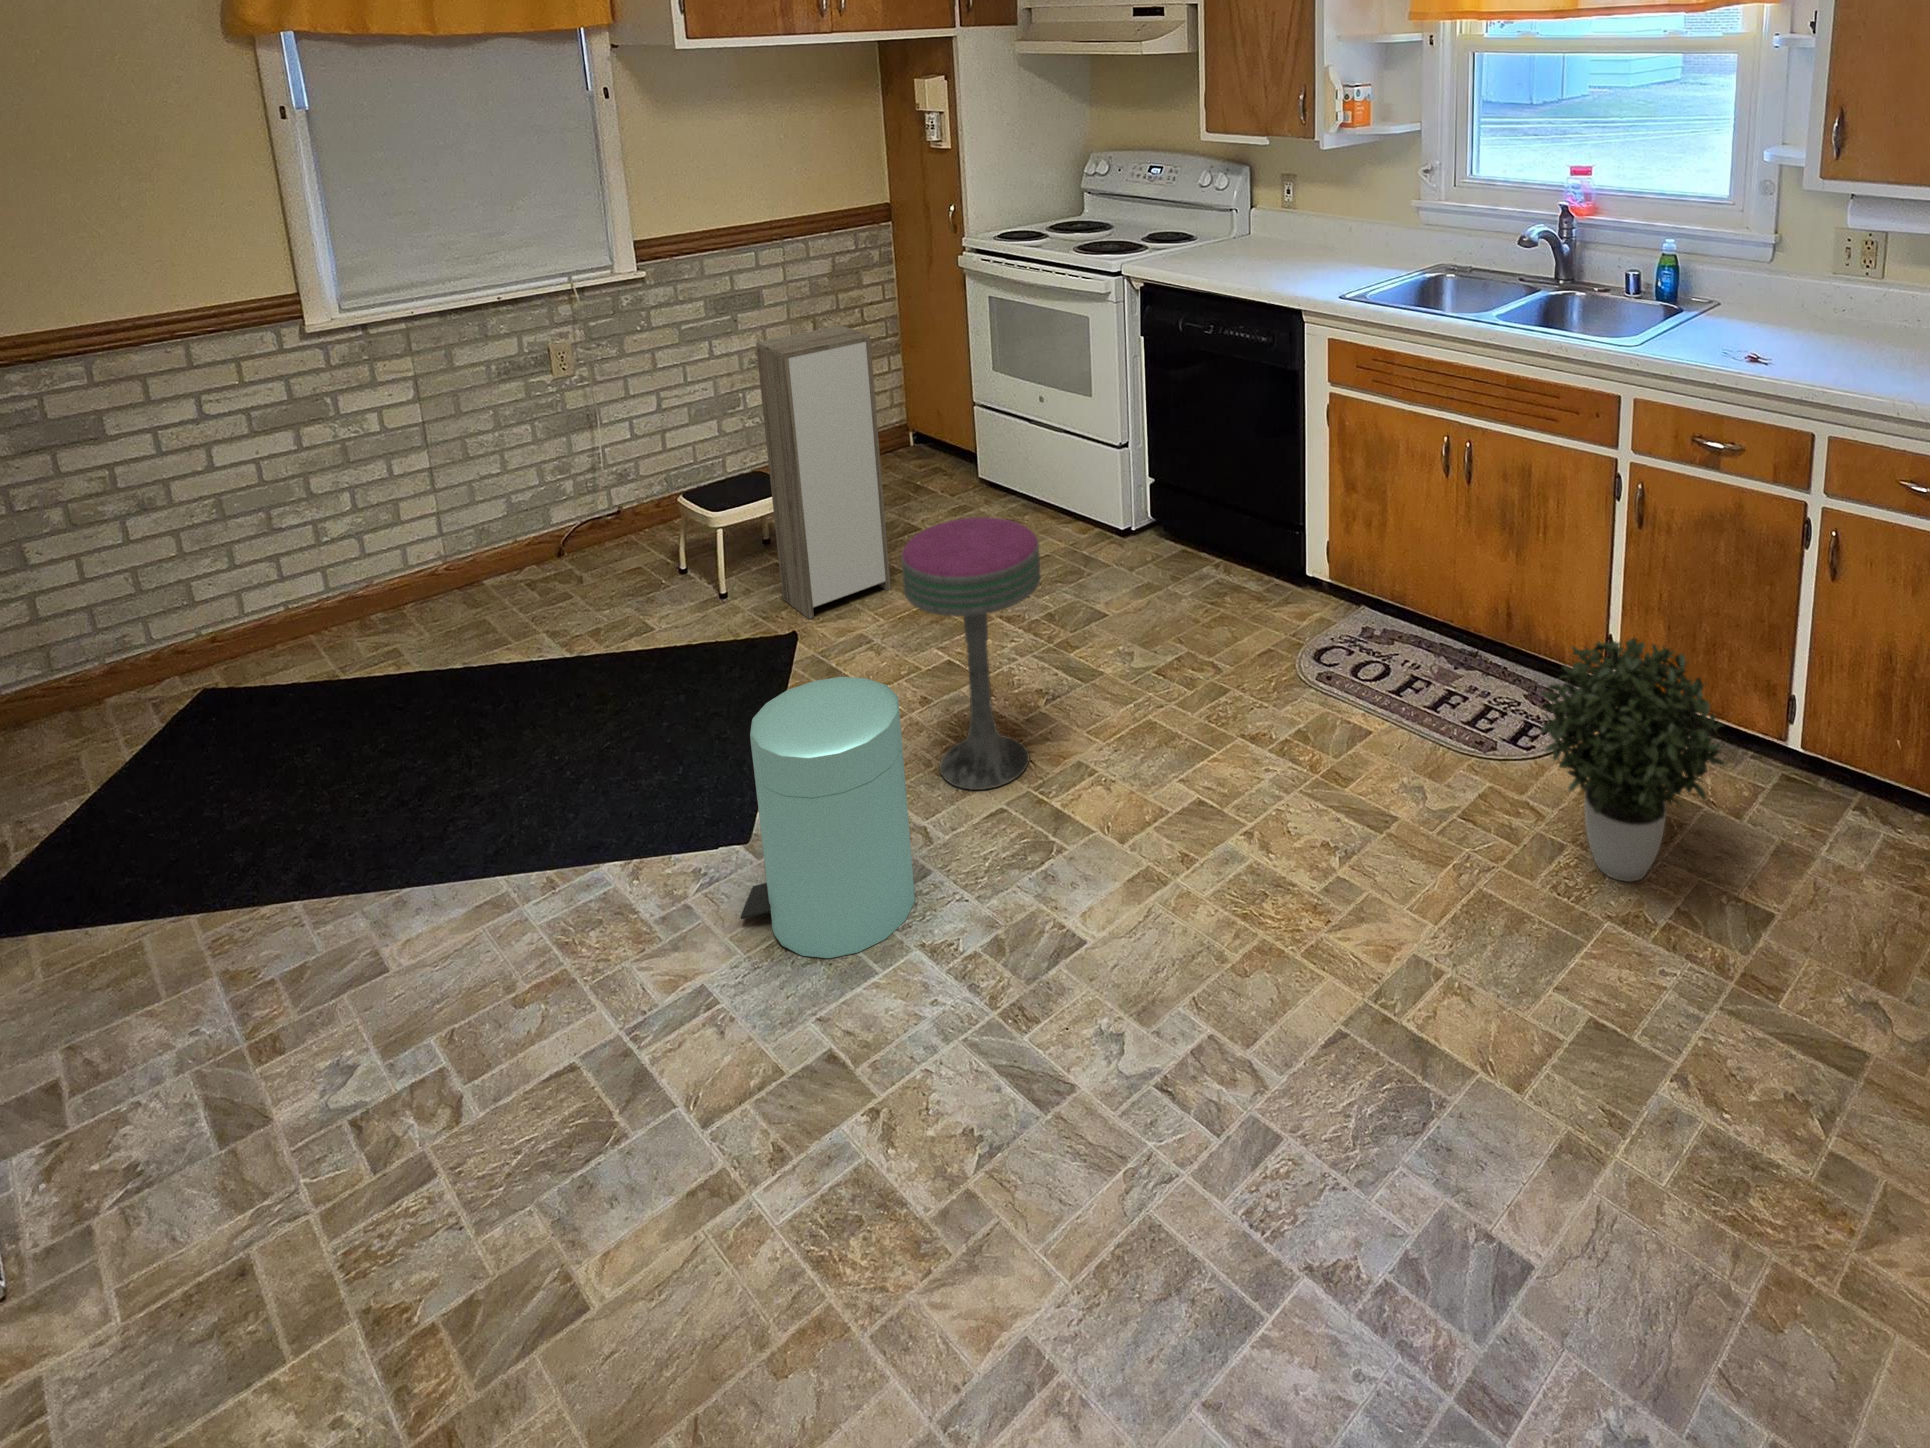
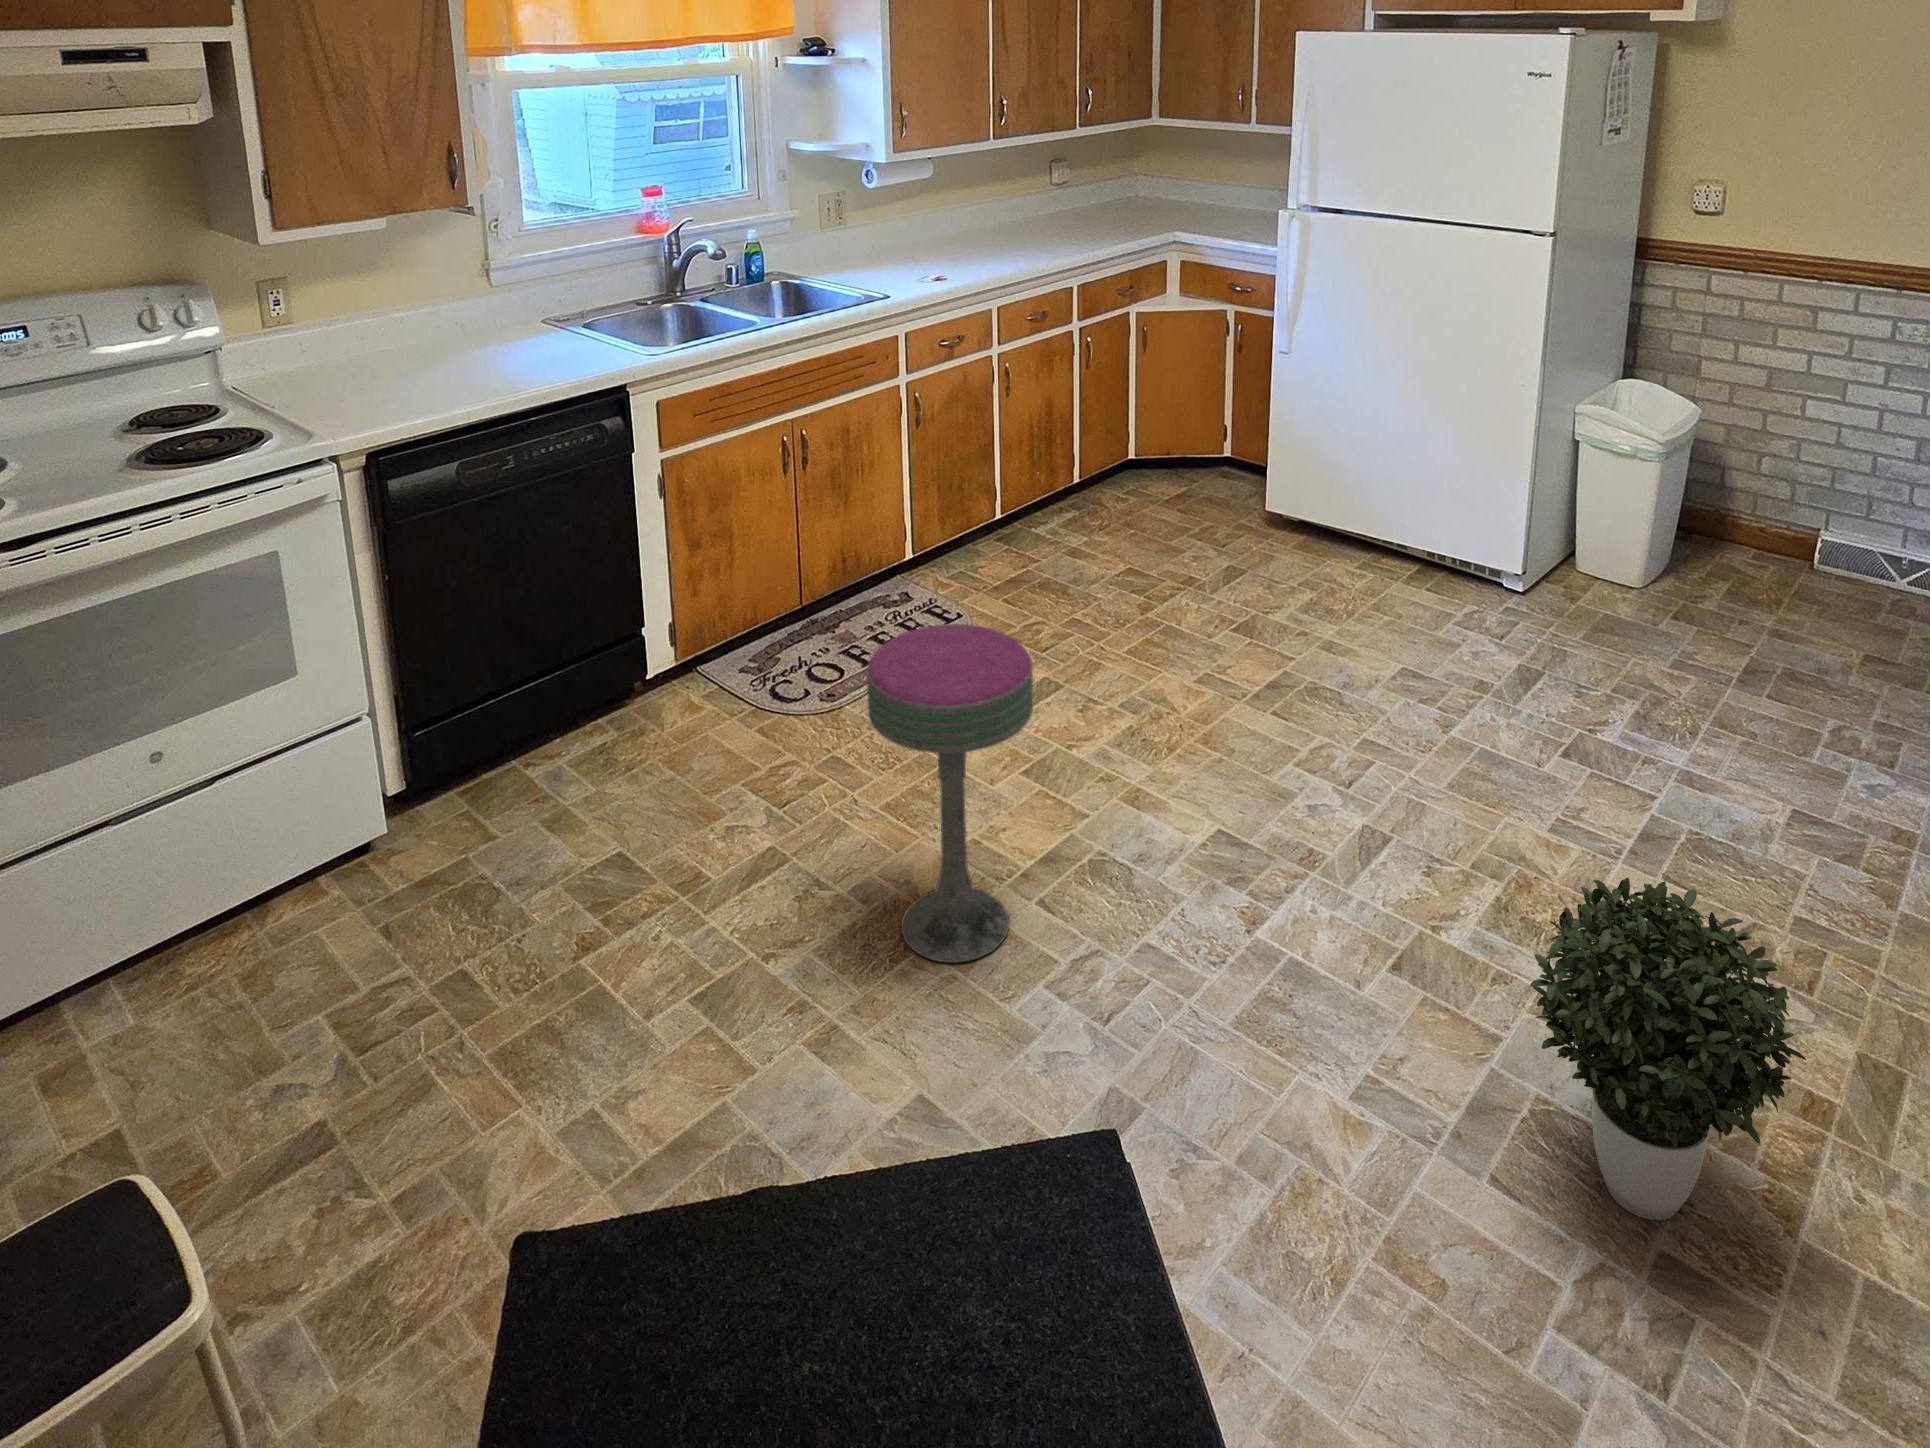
storage cabinet: present [756,325,891,619] -> none [181,654,448,1326]
potted plant: present [1541,638,1724,882] -> present [1530,878,1806,1220]
trash can: present [740,677,915,958] -> none [1133,744,1297,1080]

